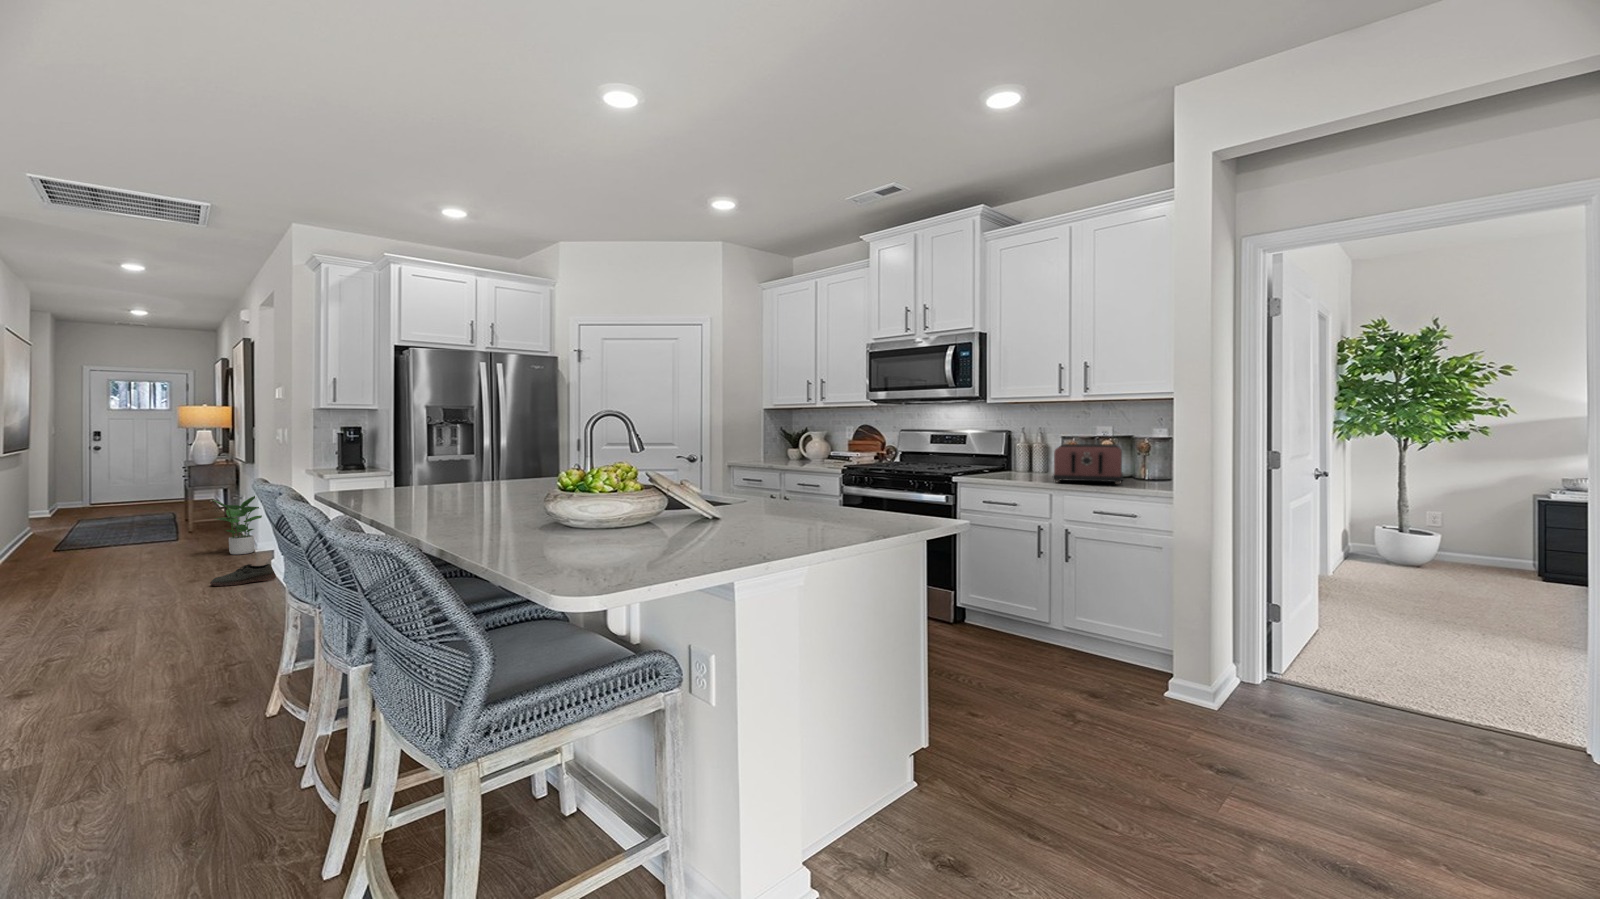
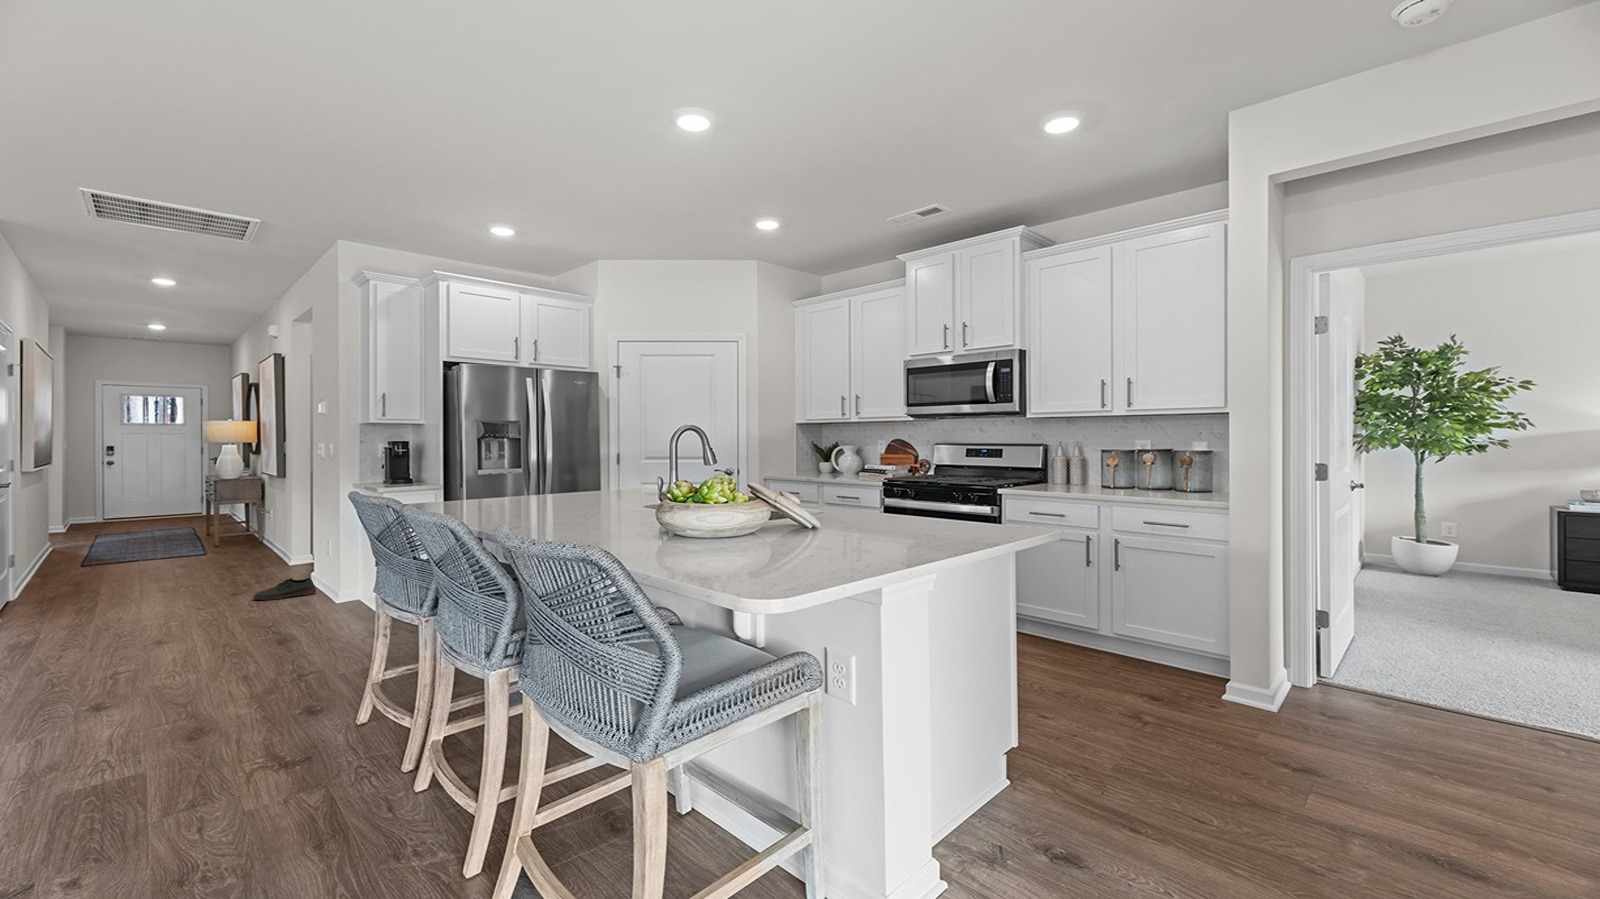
toaster: present [1053,444,1123,484] -> none [1098,458,1167,497]
potted plant: present [213,496,262,555] -> none [244,508,296,569]

